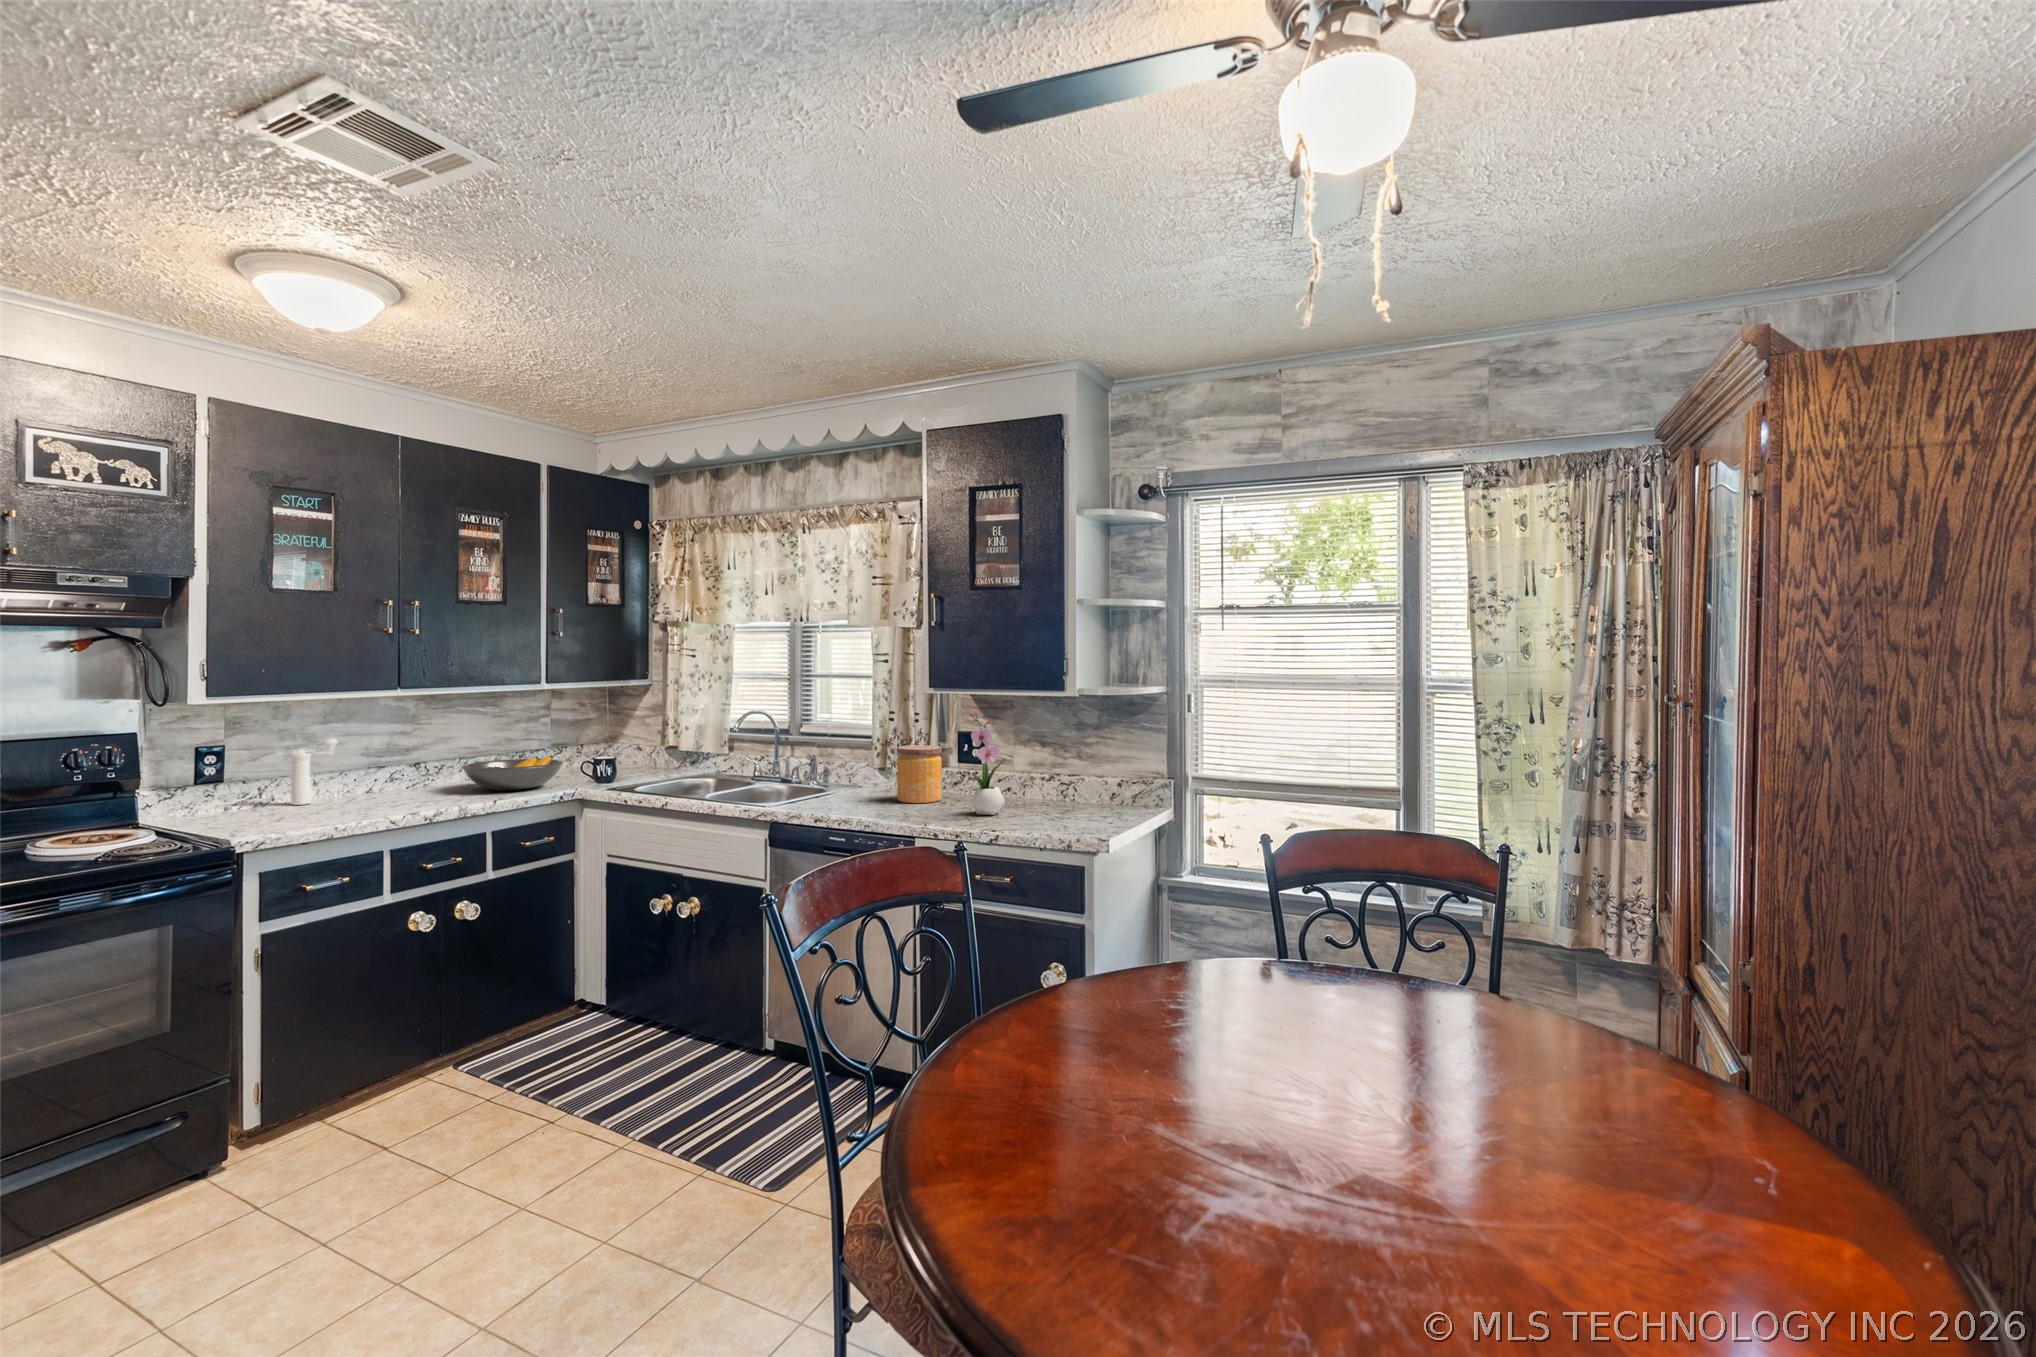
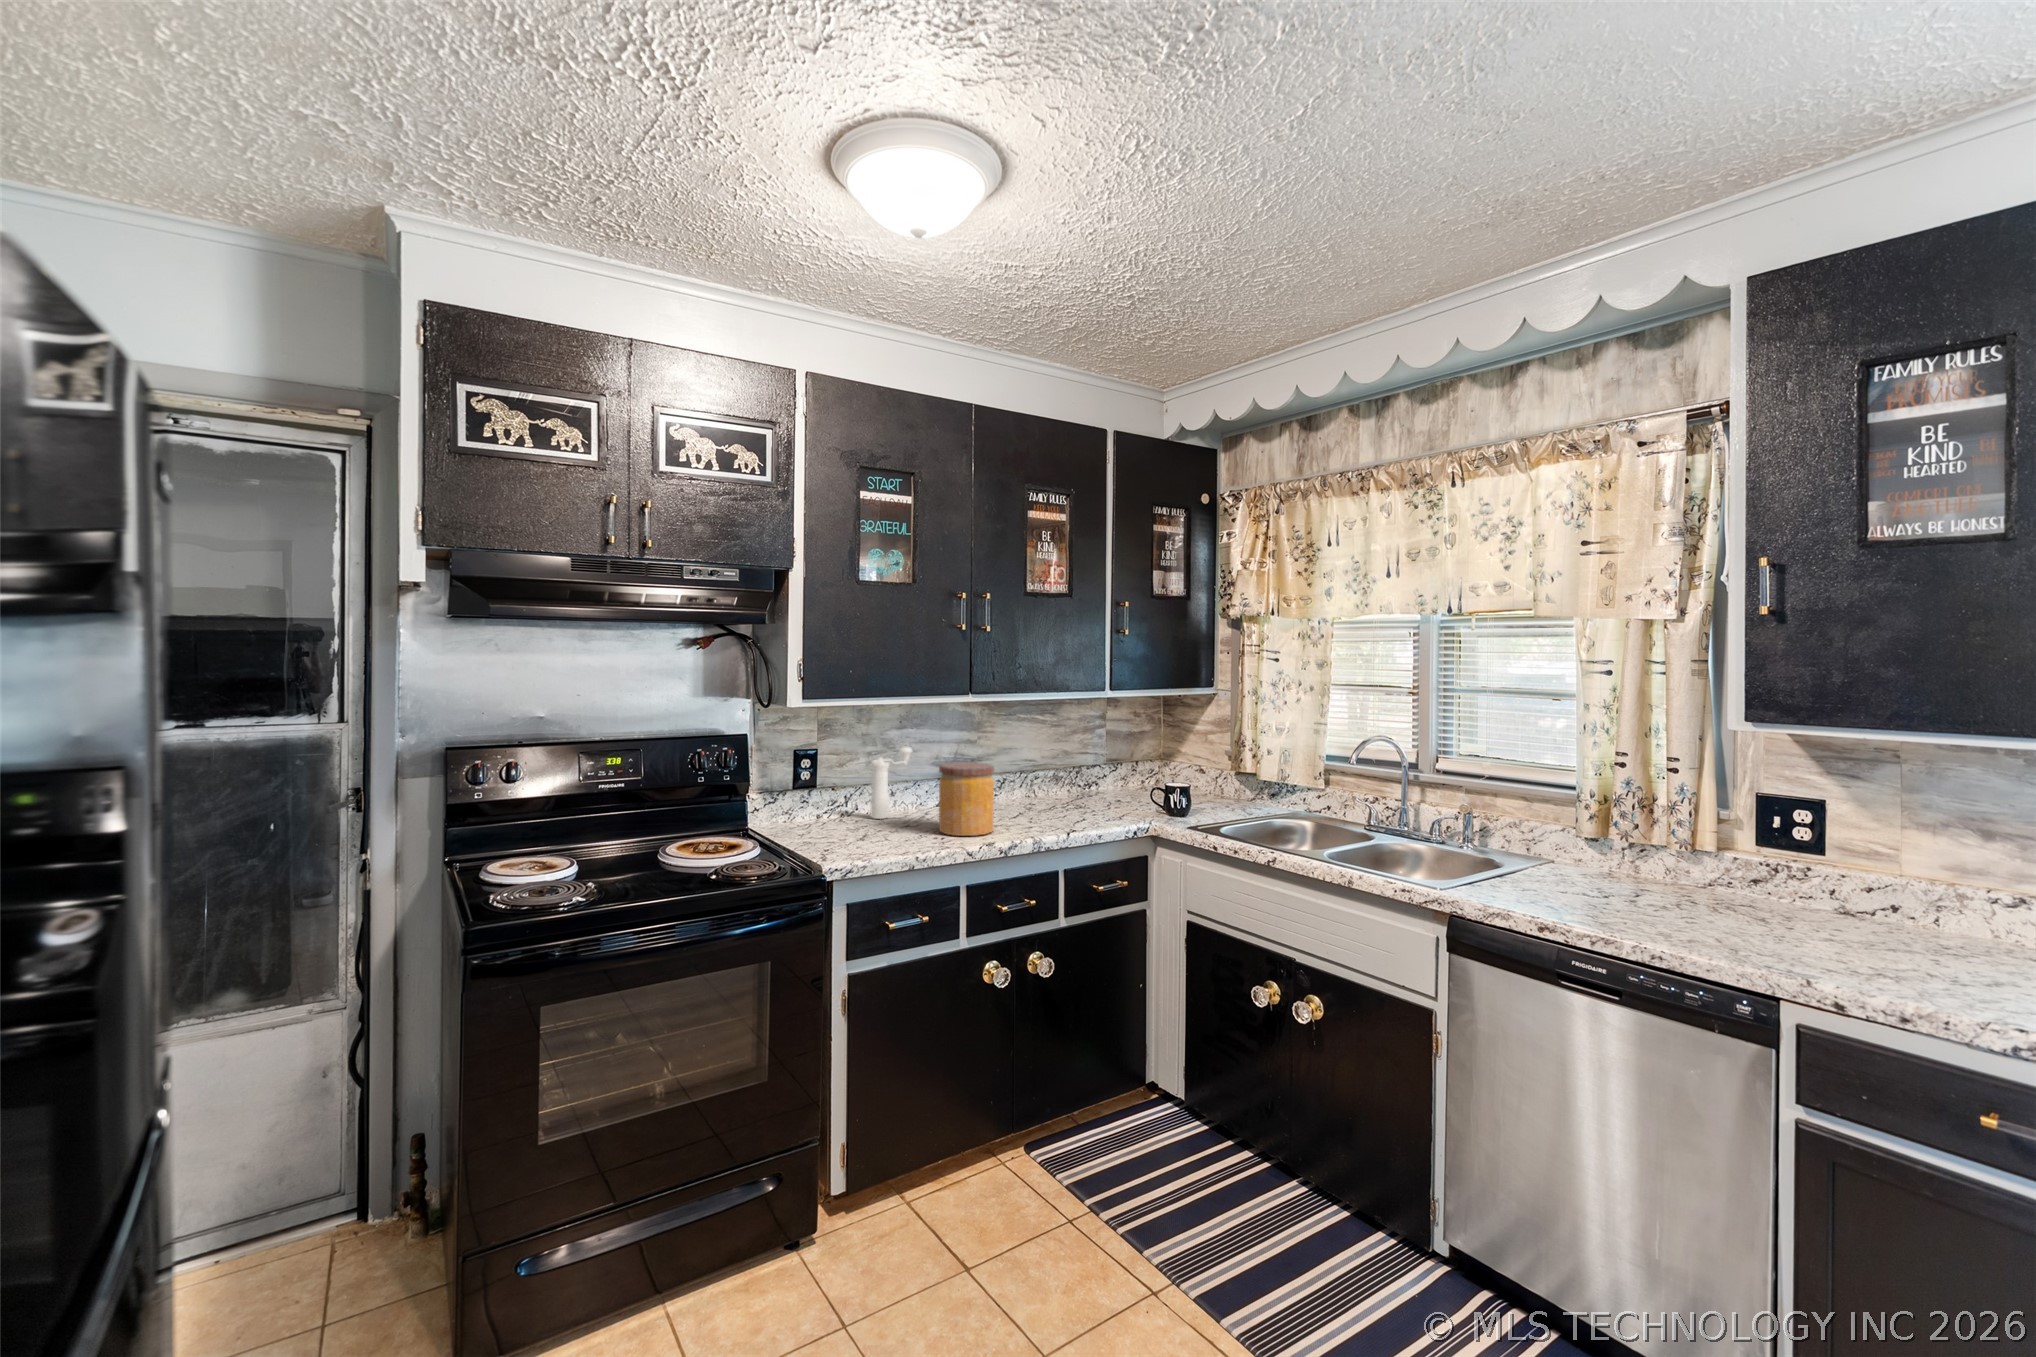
flower arrangement: present [971,712,1005,815] -> none [1864,769,1958,966]
jar: present [897,745,942,803] -> present [939,762,994,836]
fruit bowl: present [462,756,563,791] -> none [1027,778,1132,818]

